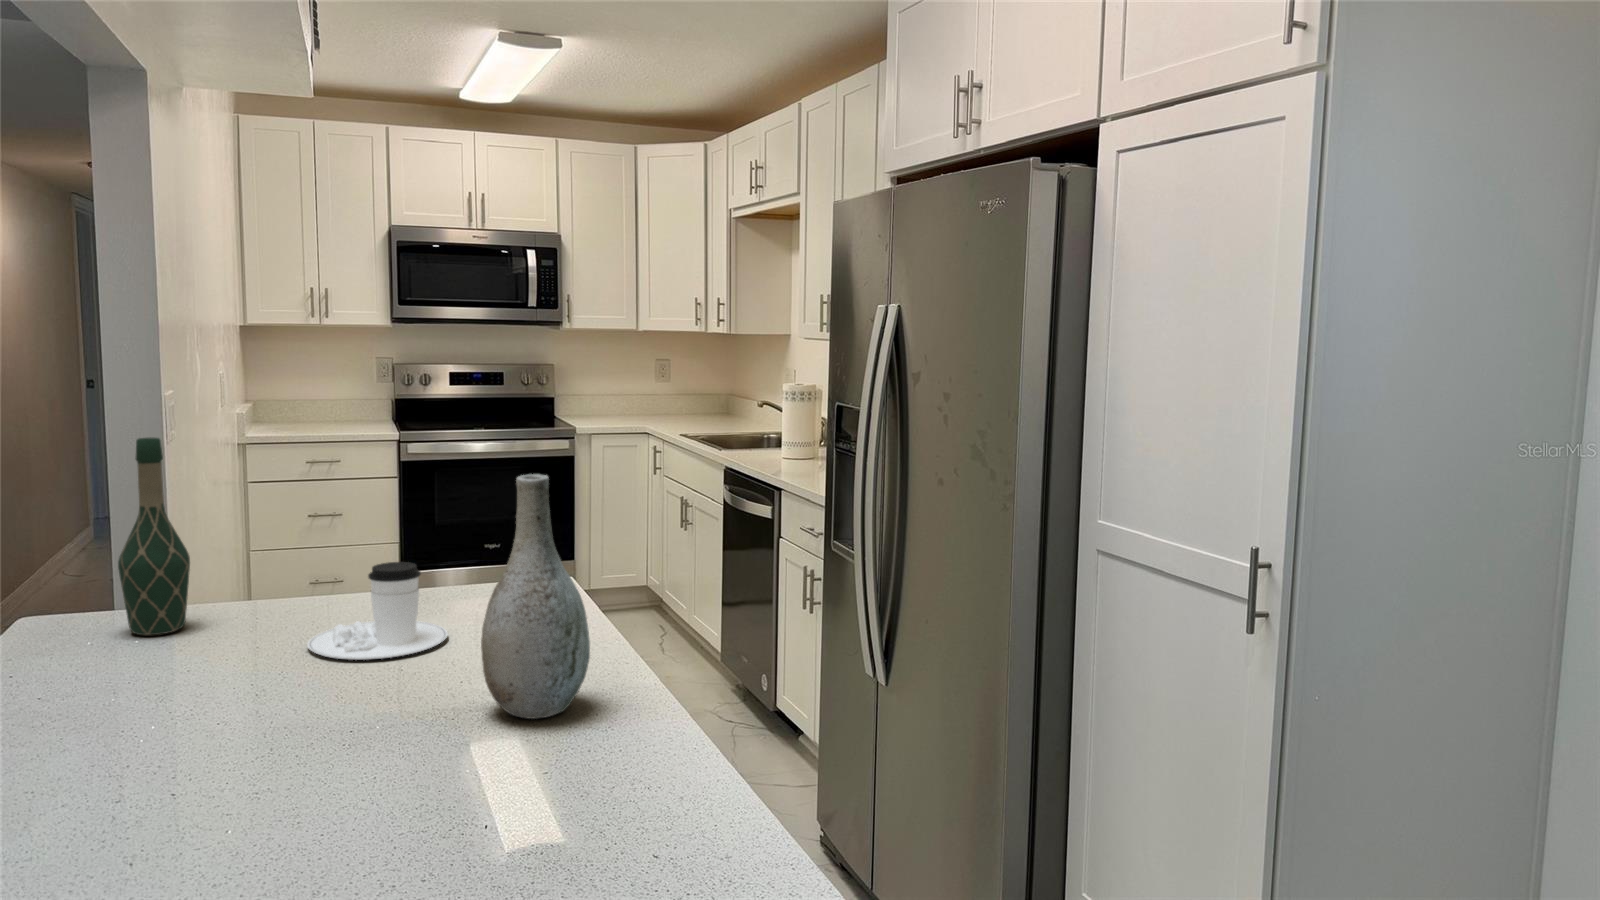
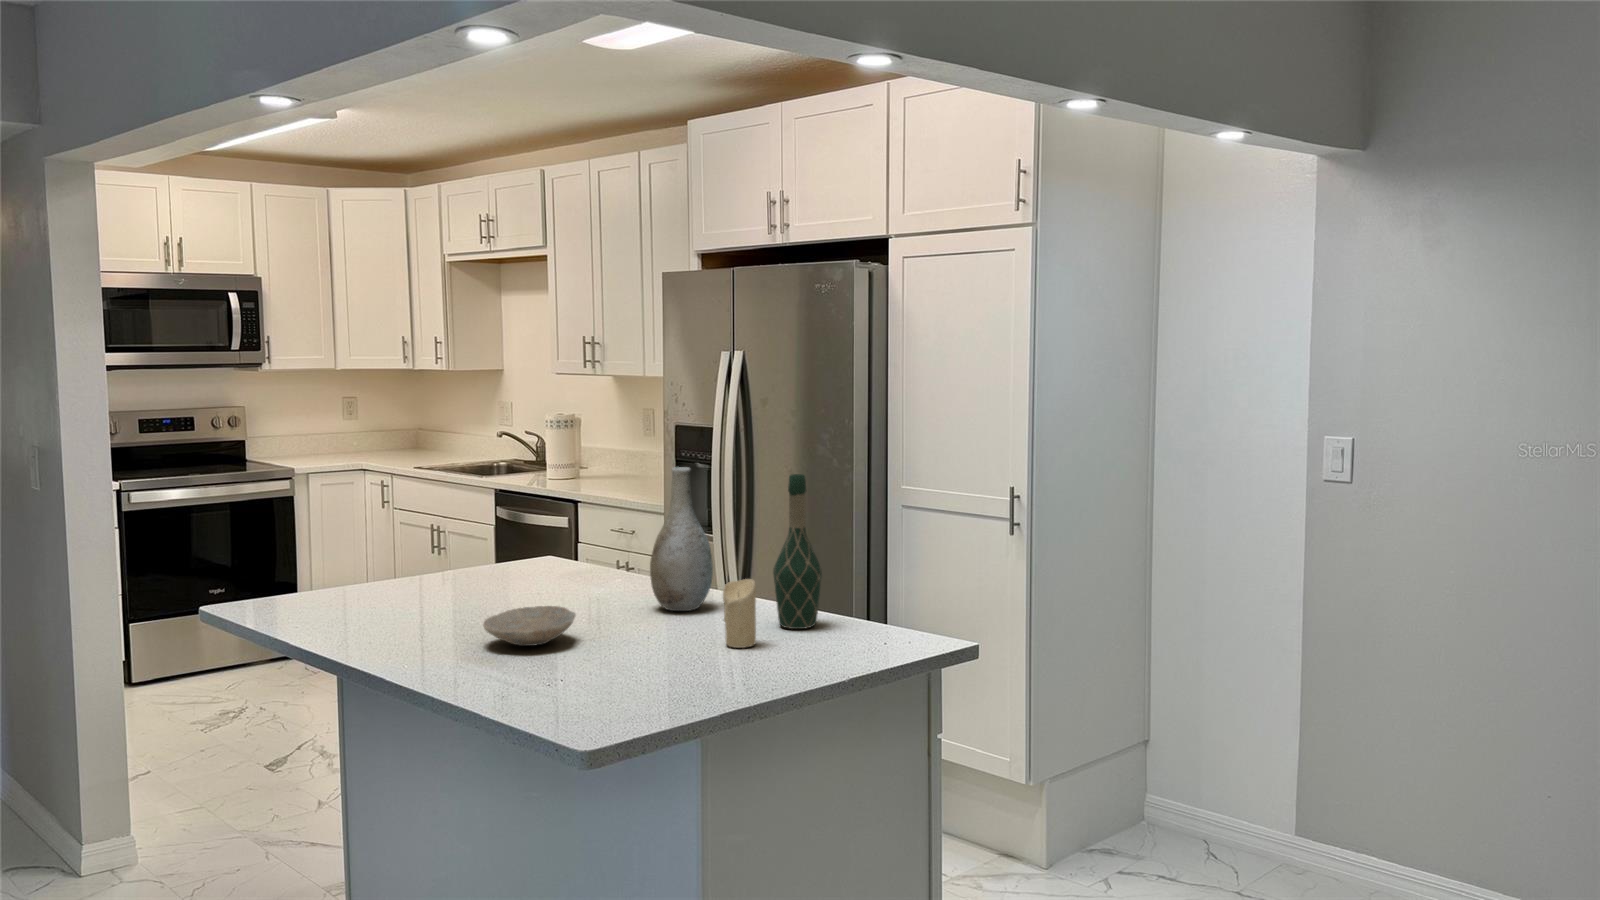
wine bottle: present [118,437,190,635] -> present [773,474,822,629]
coffee cup: present [307,562,448,660] -> none [464,542,556,605]
bowl: none [83,687,263,766] -> present [484,606,576,646]
candle: none [400,711,470,851] -> present [723,579,756,648]

